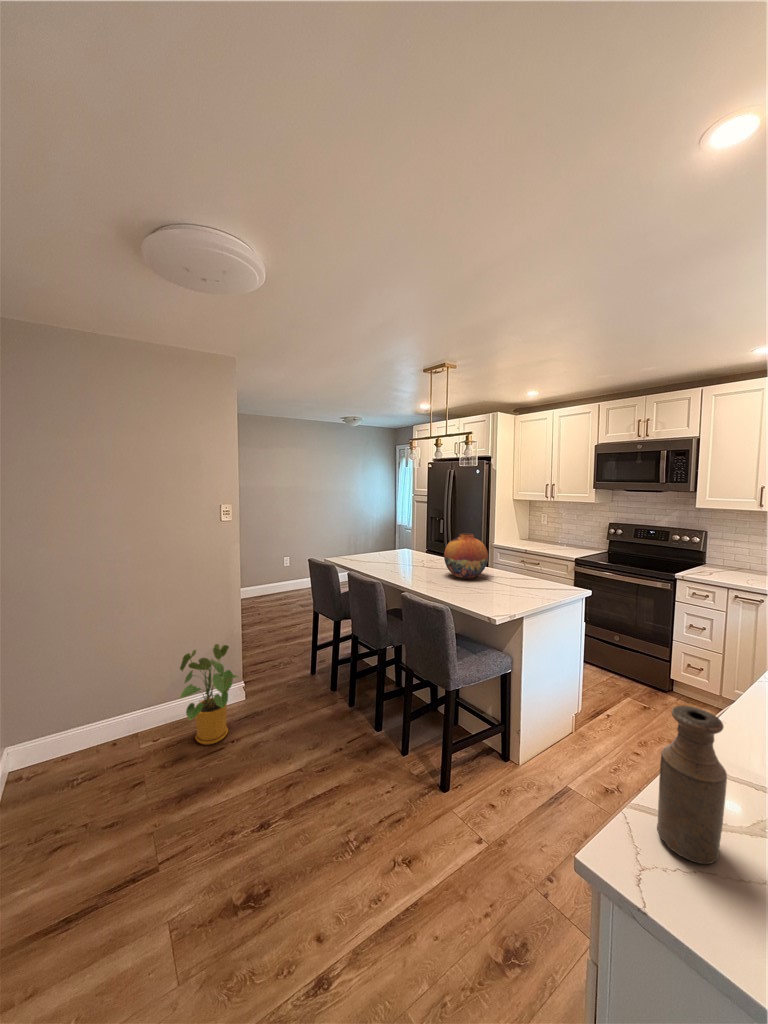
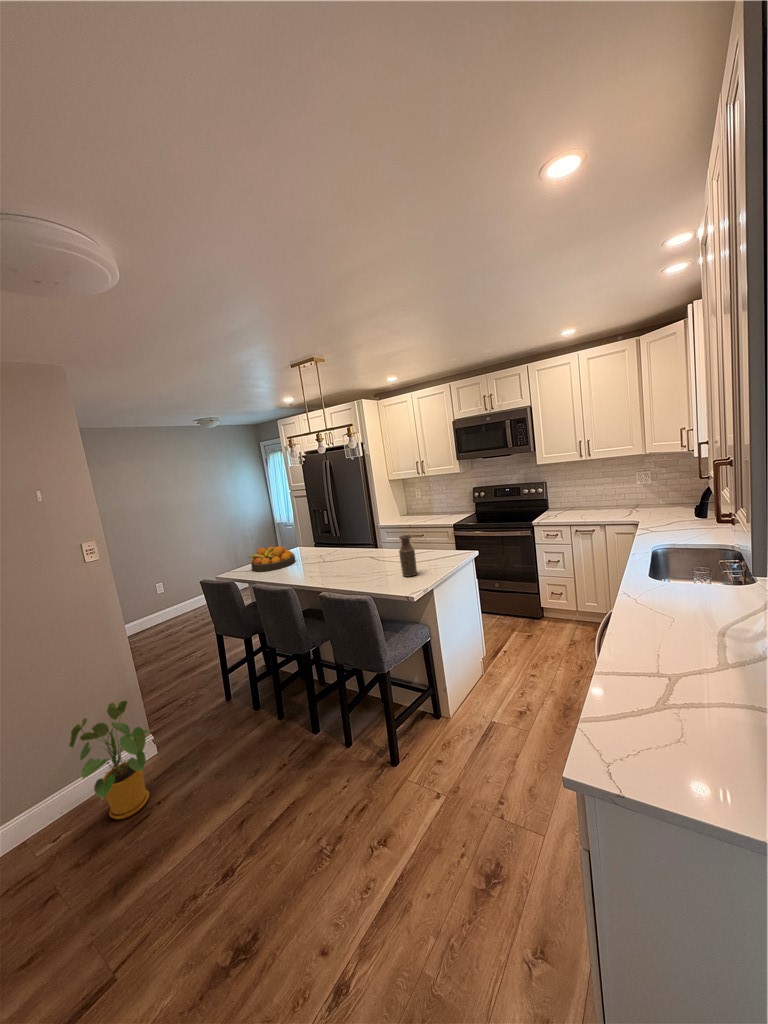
vase: present [444,533,488,579] -> none [345,521,386,565]
fruit bowl: none [356,541,398,564] -> present [249,546,295,571]
bottle: present [657,706,727,864] -> present [399,535,417,577]

